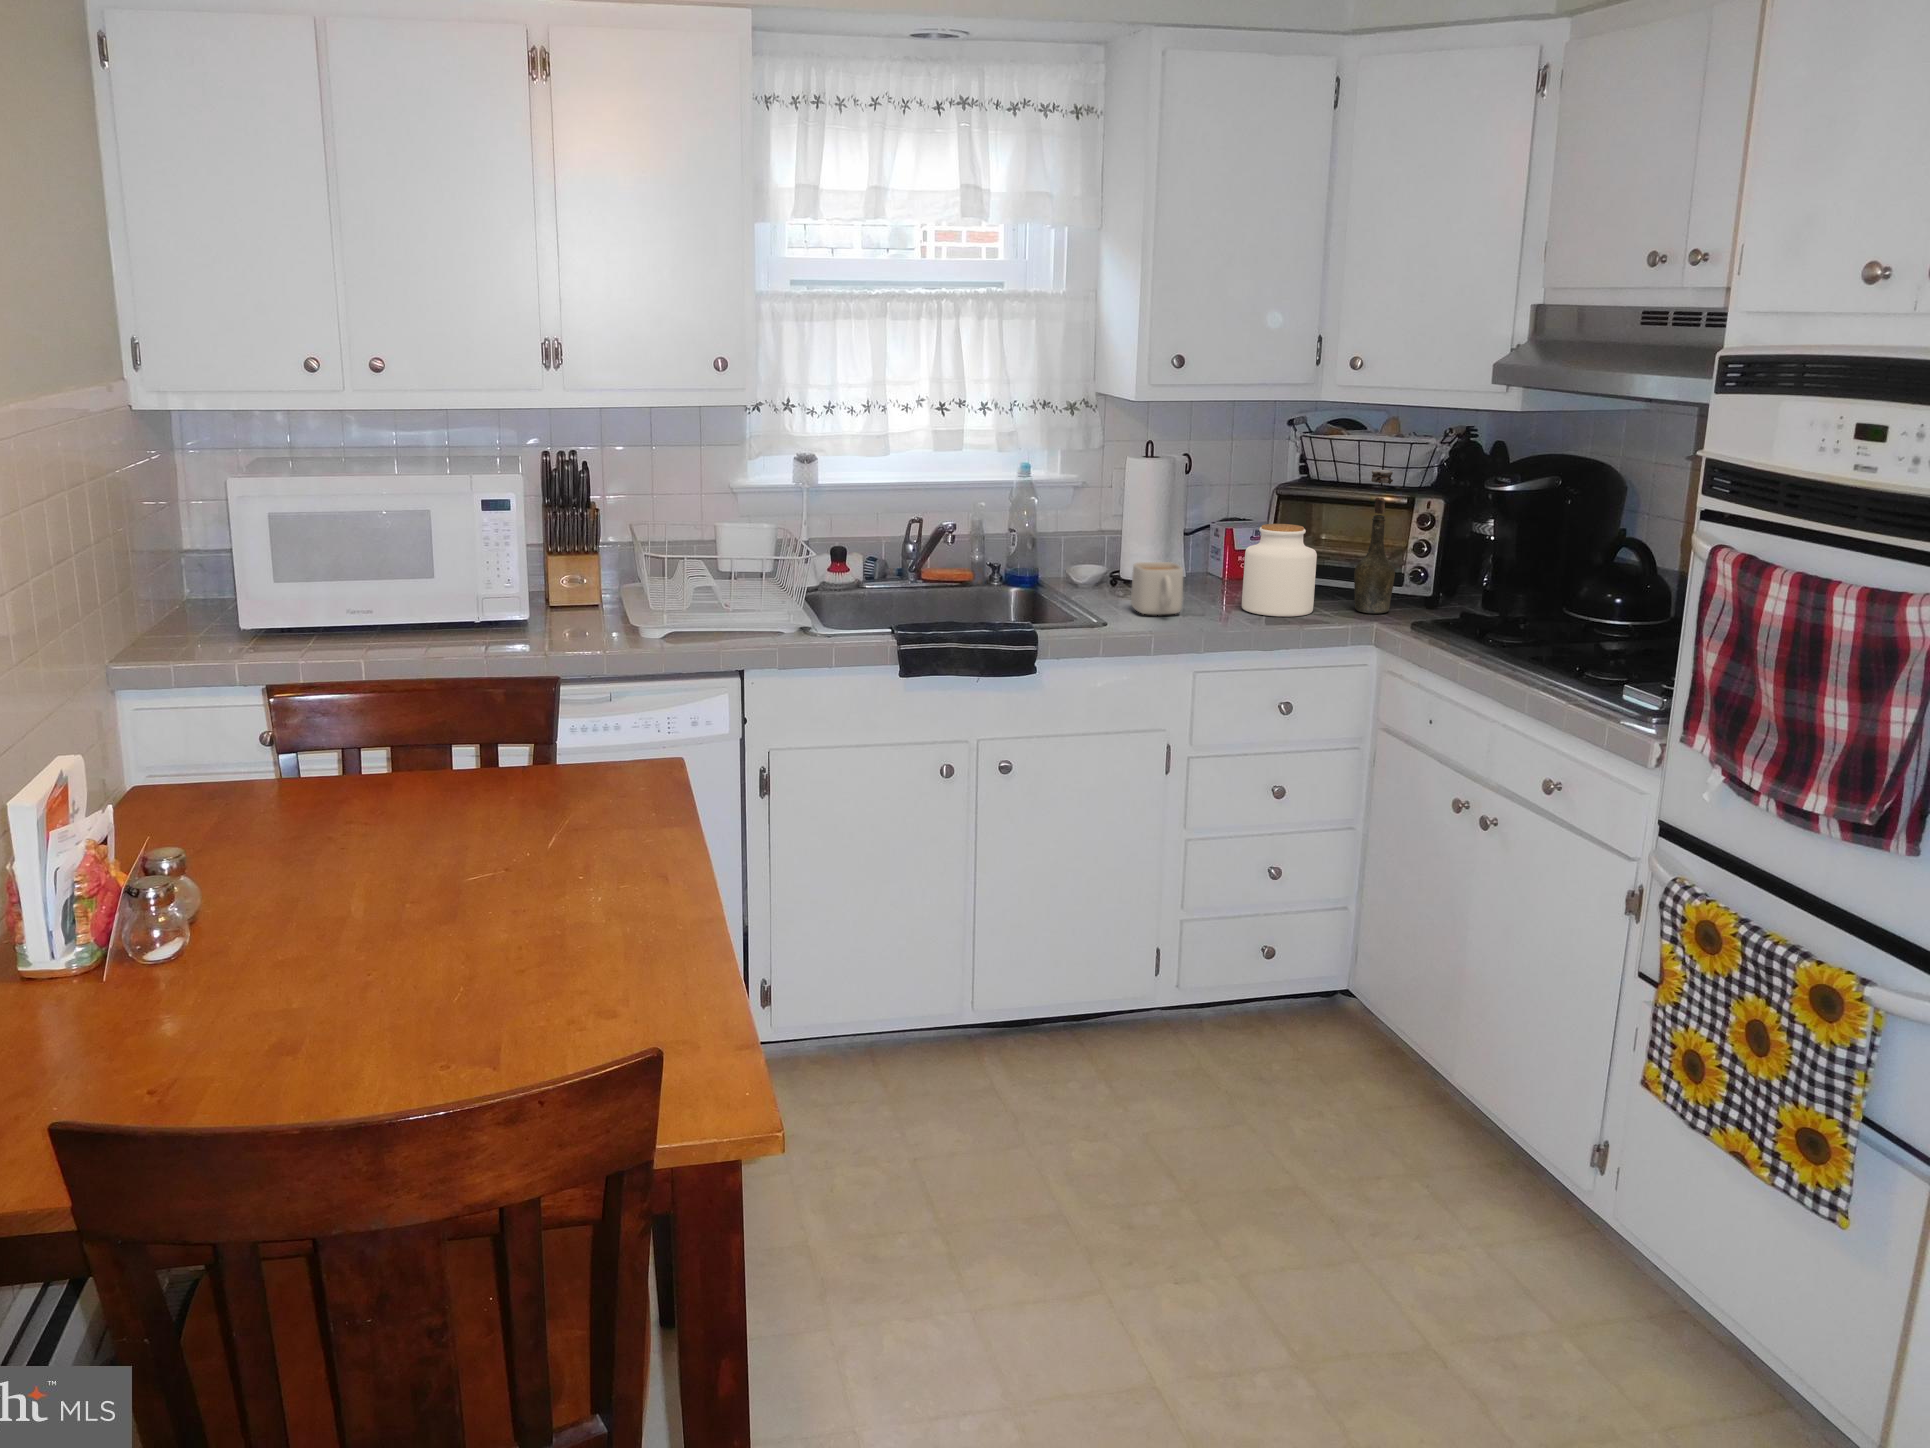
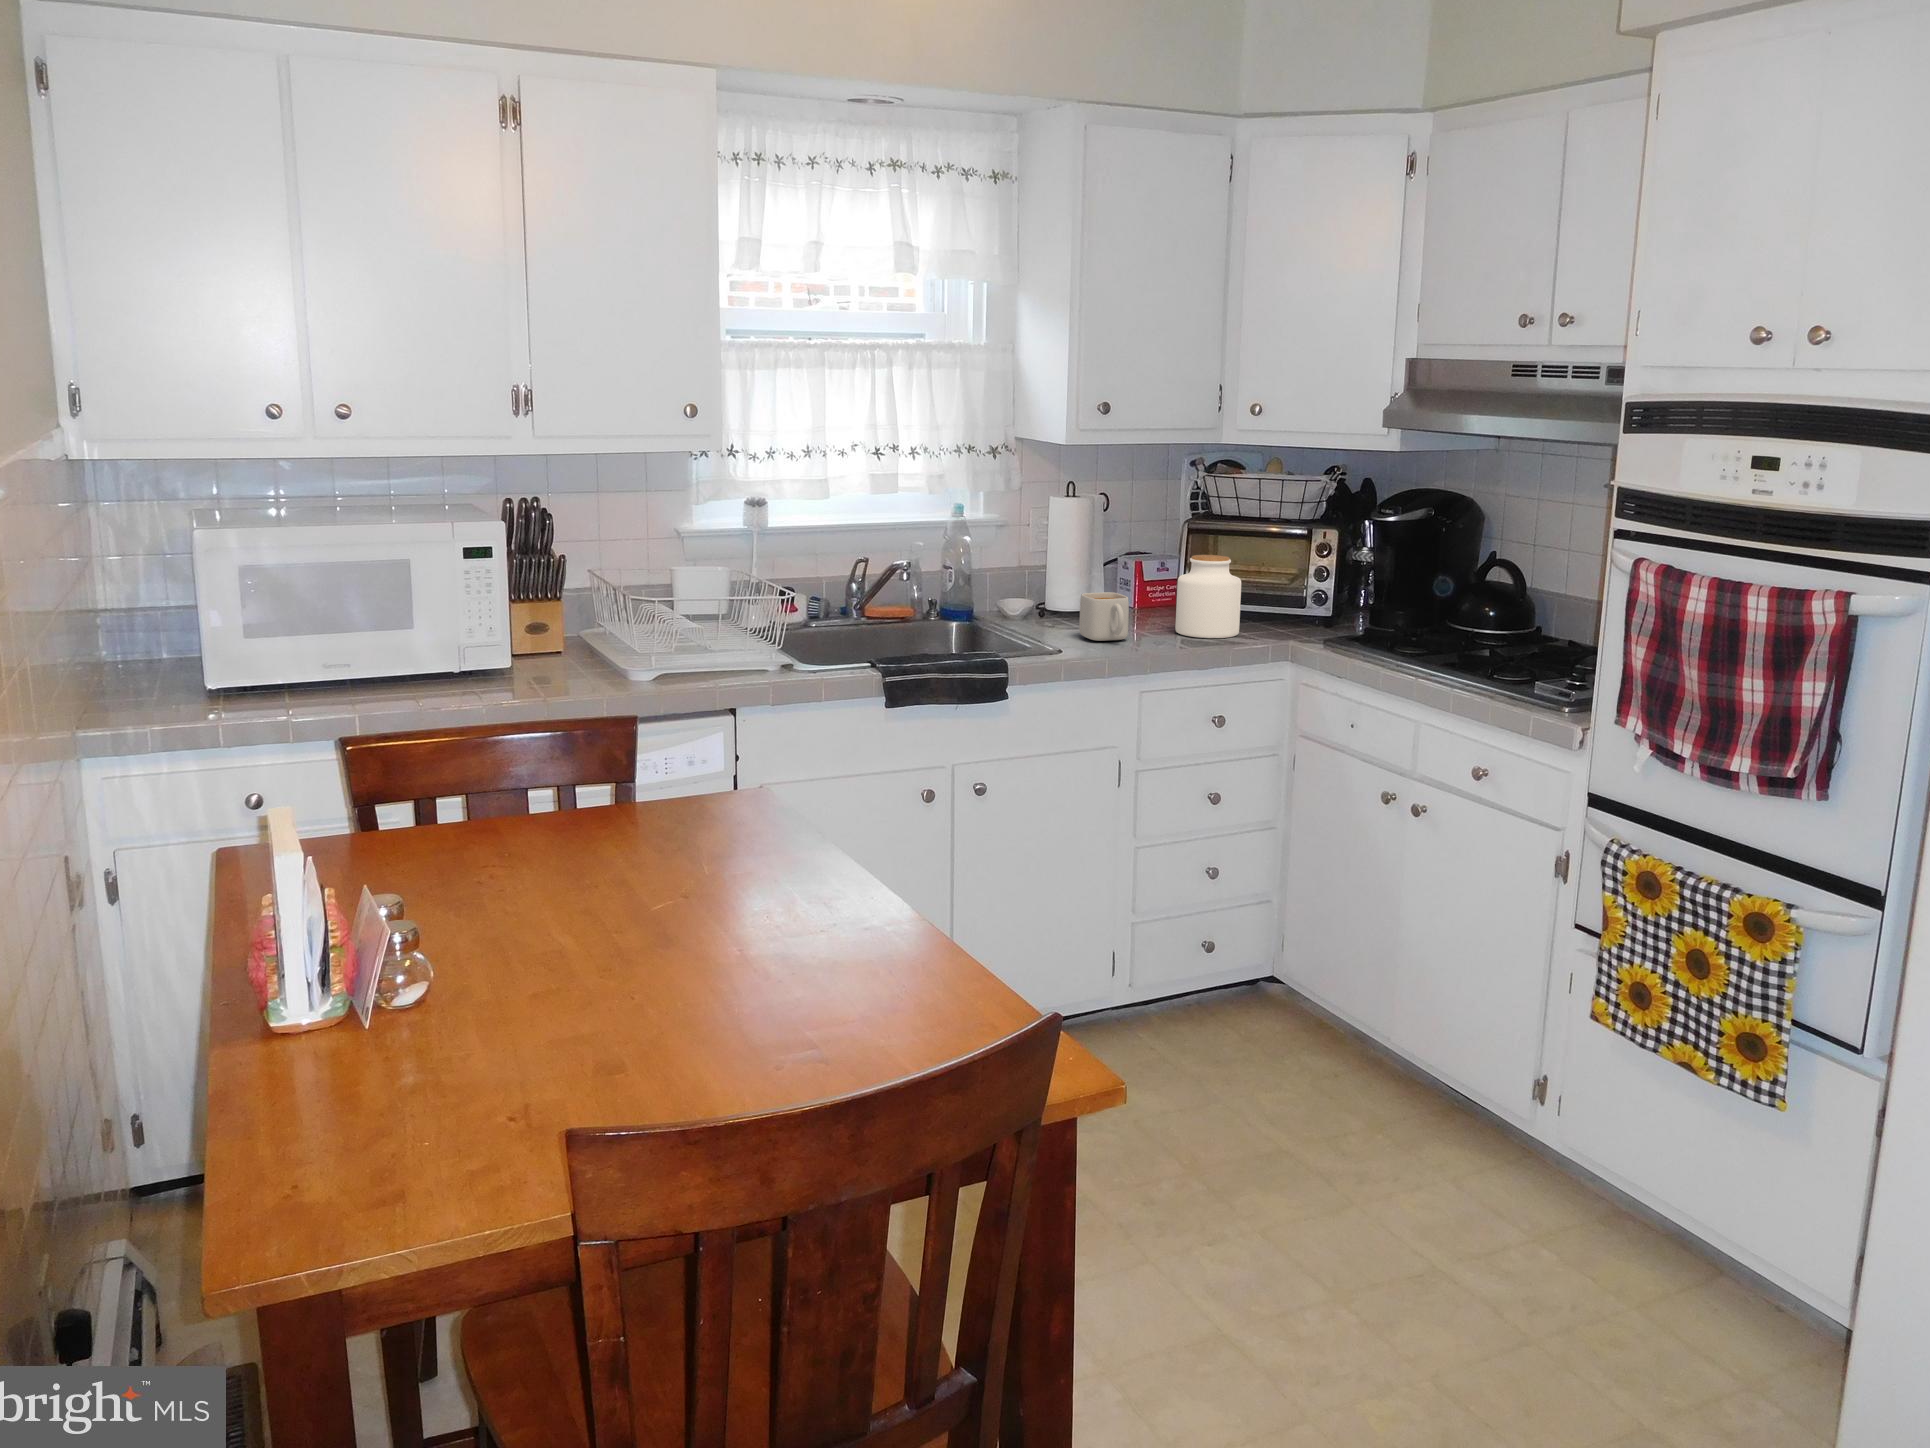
bottle: present [1354,470,1395,613] -> none [1272,504,1307,633]

